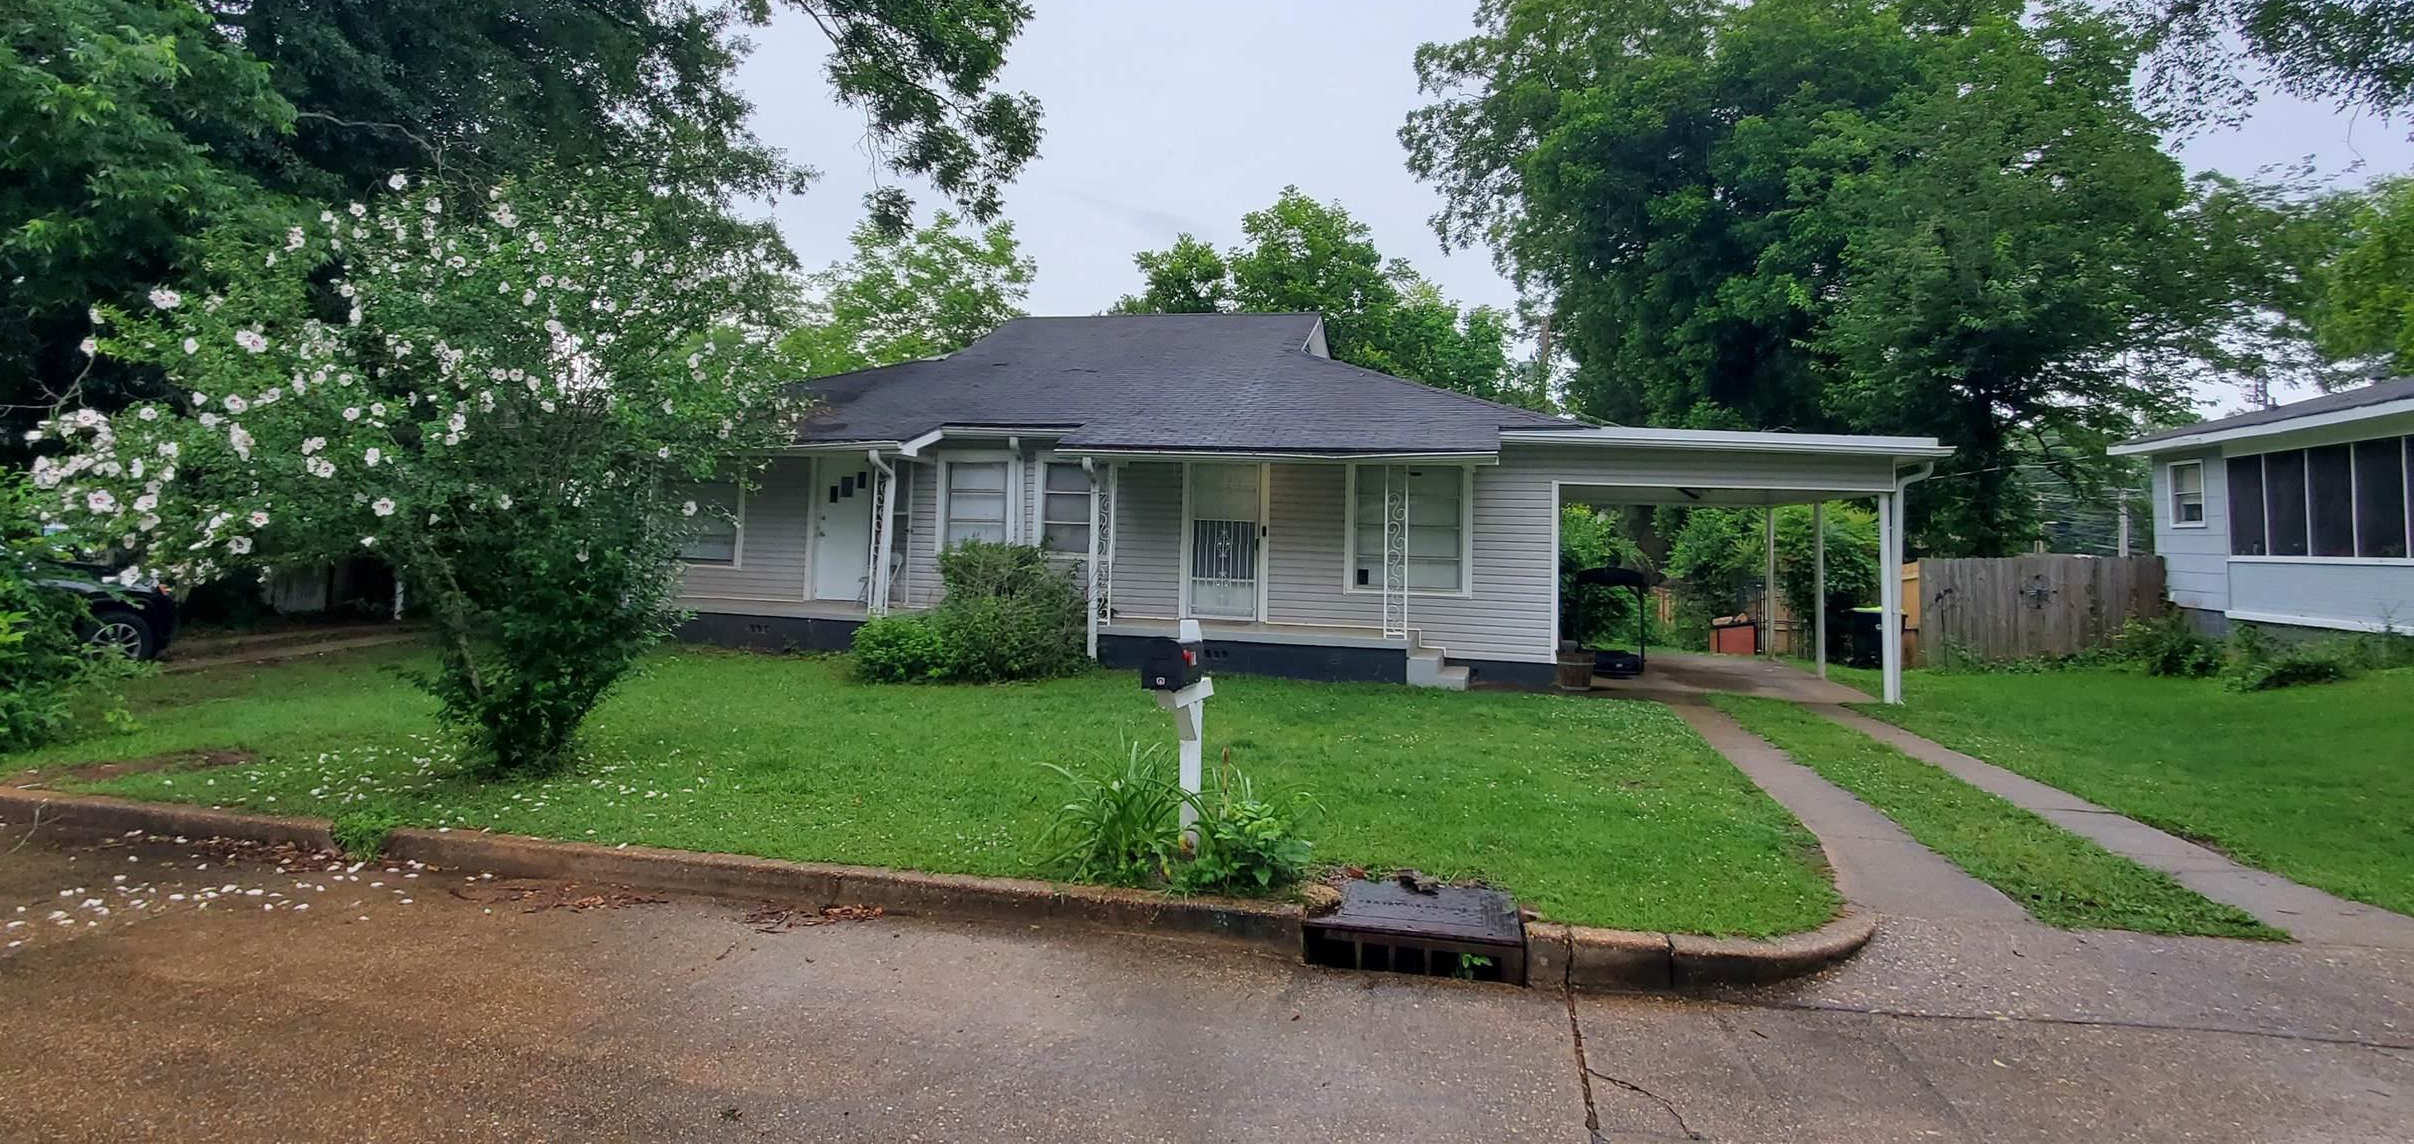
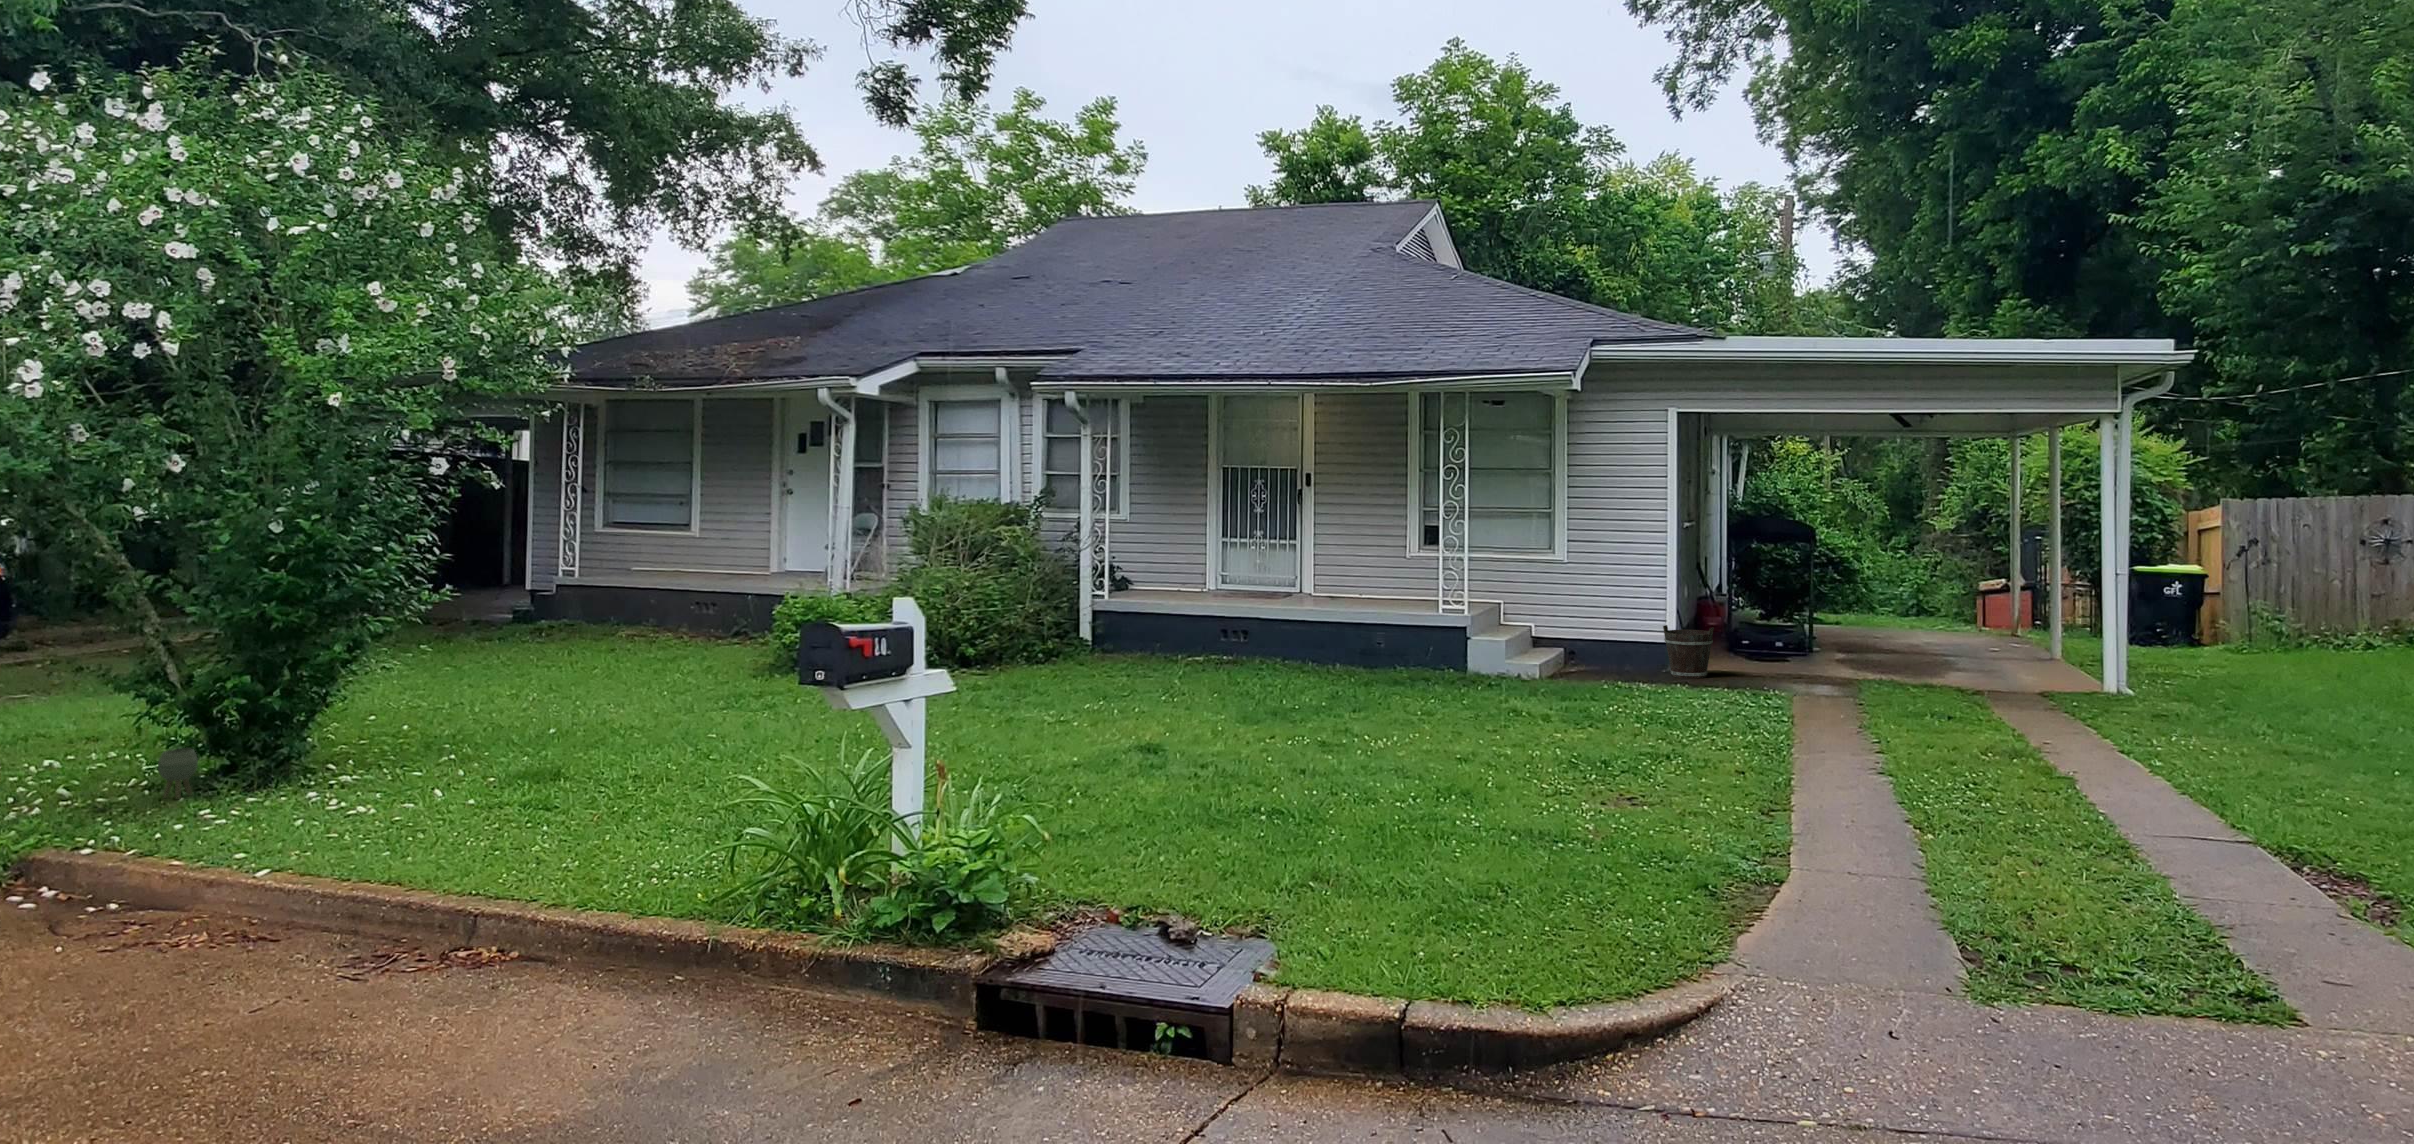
planter: none [445,743,477,787] -> present [158,748,198,799]

